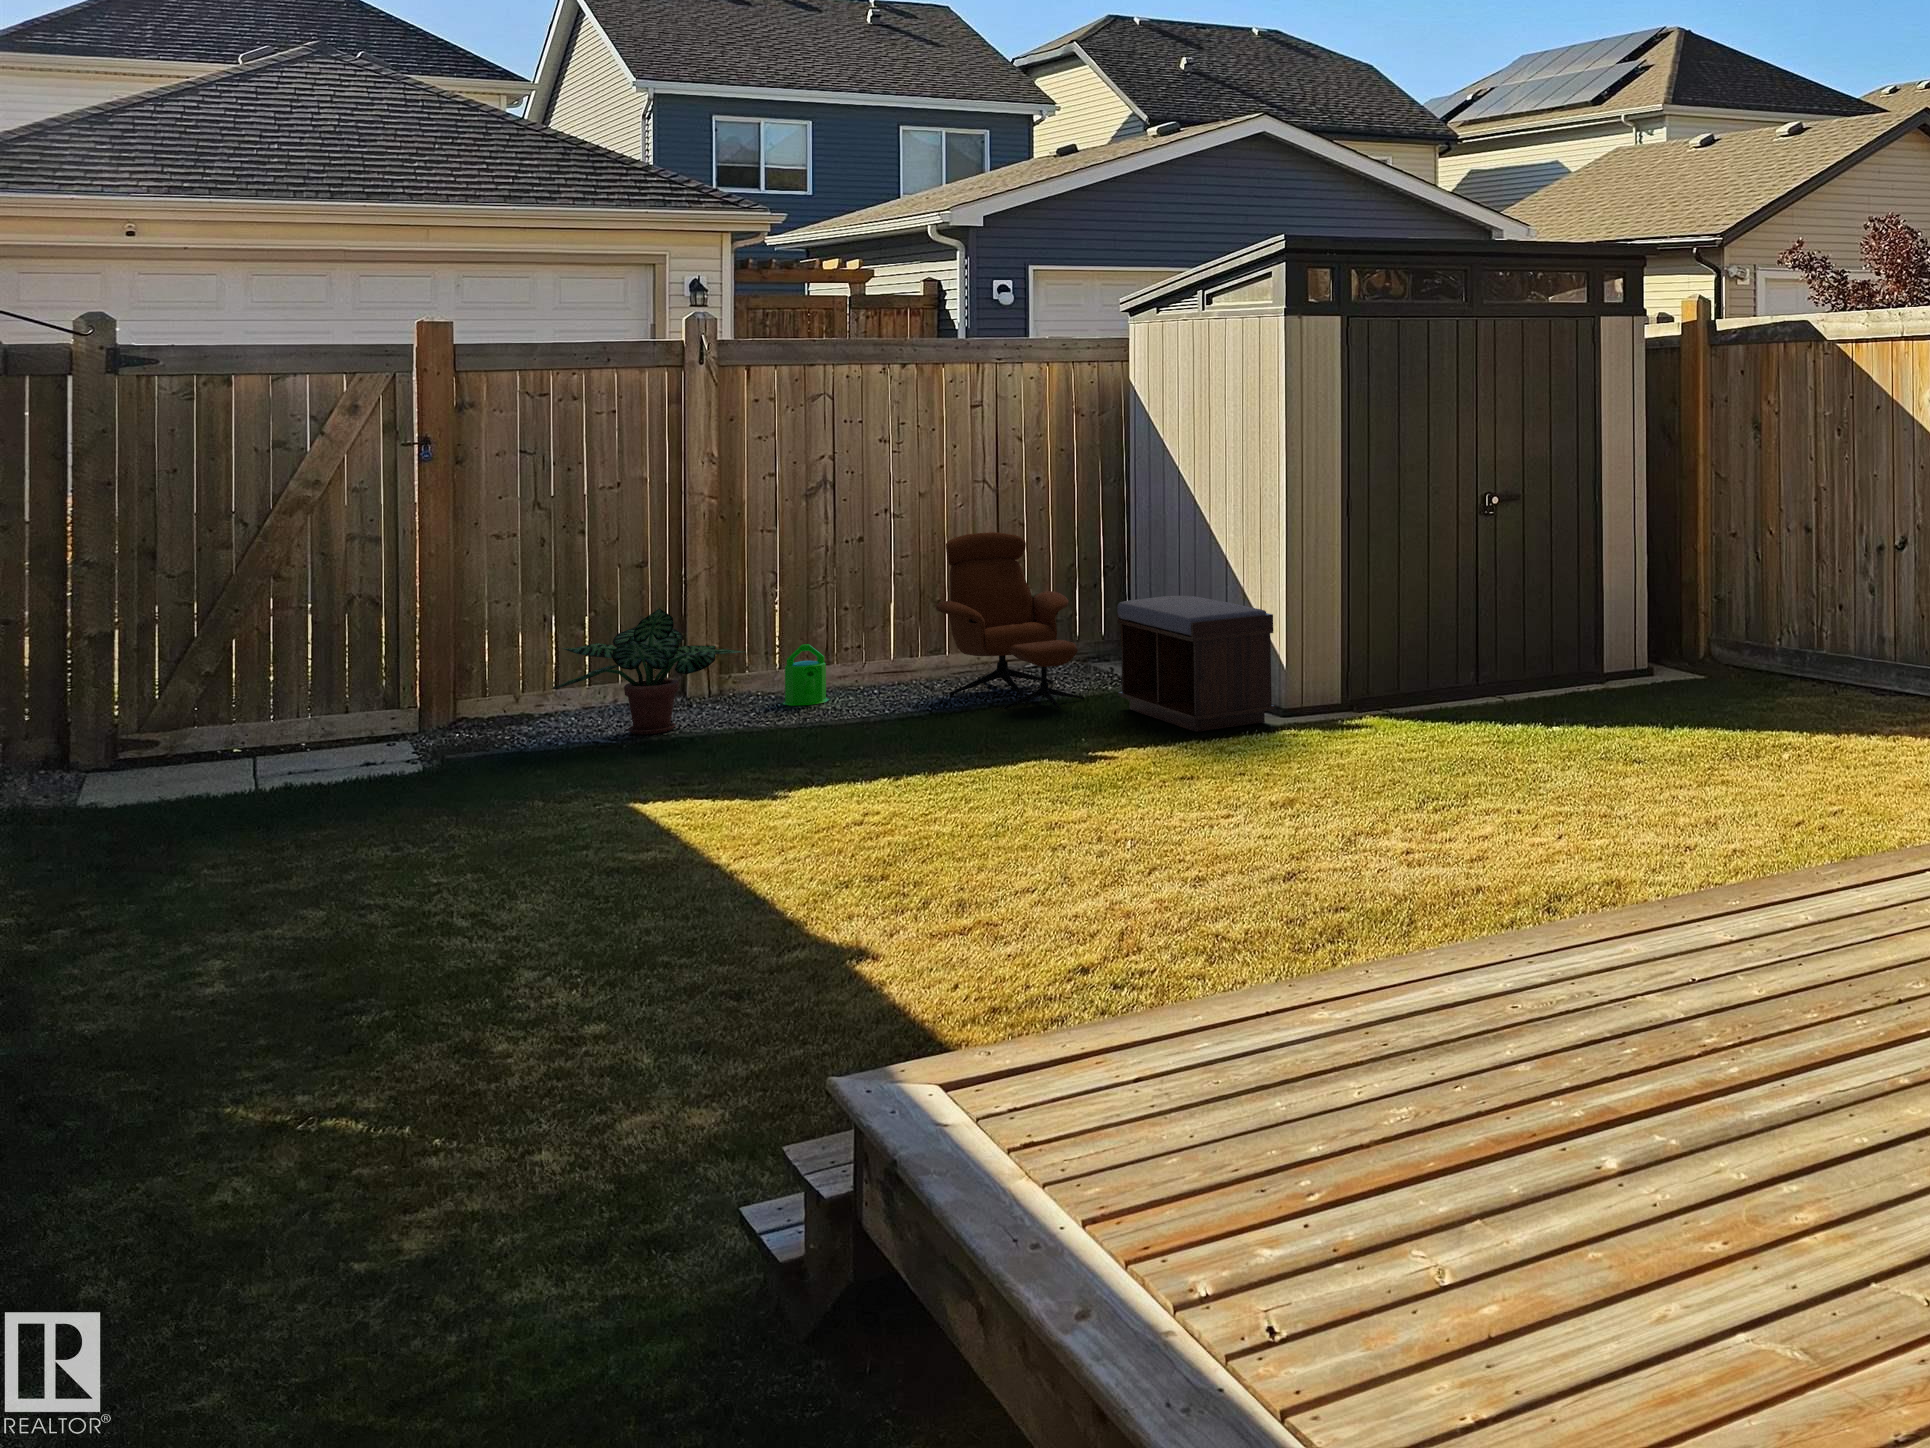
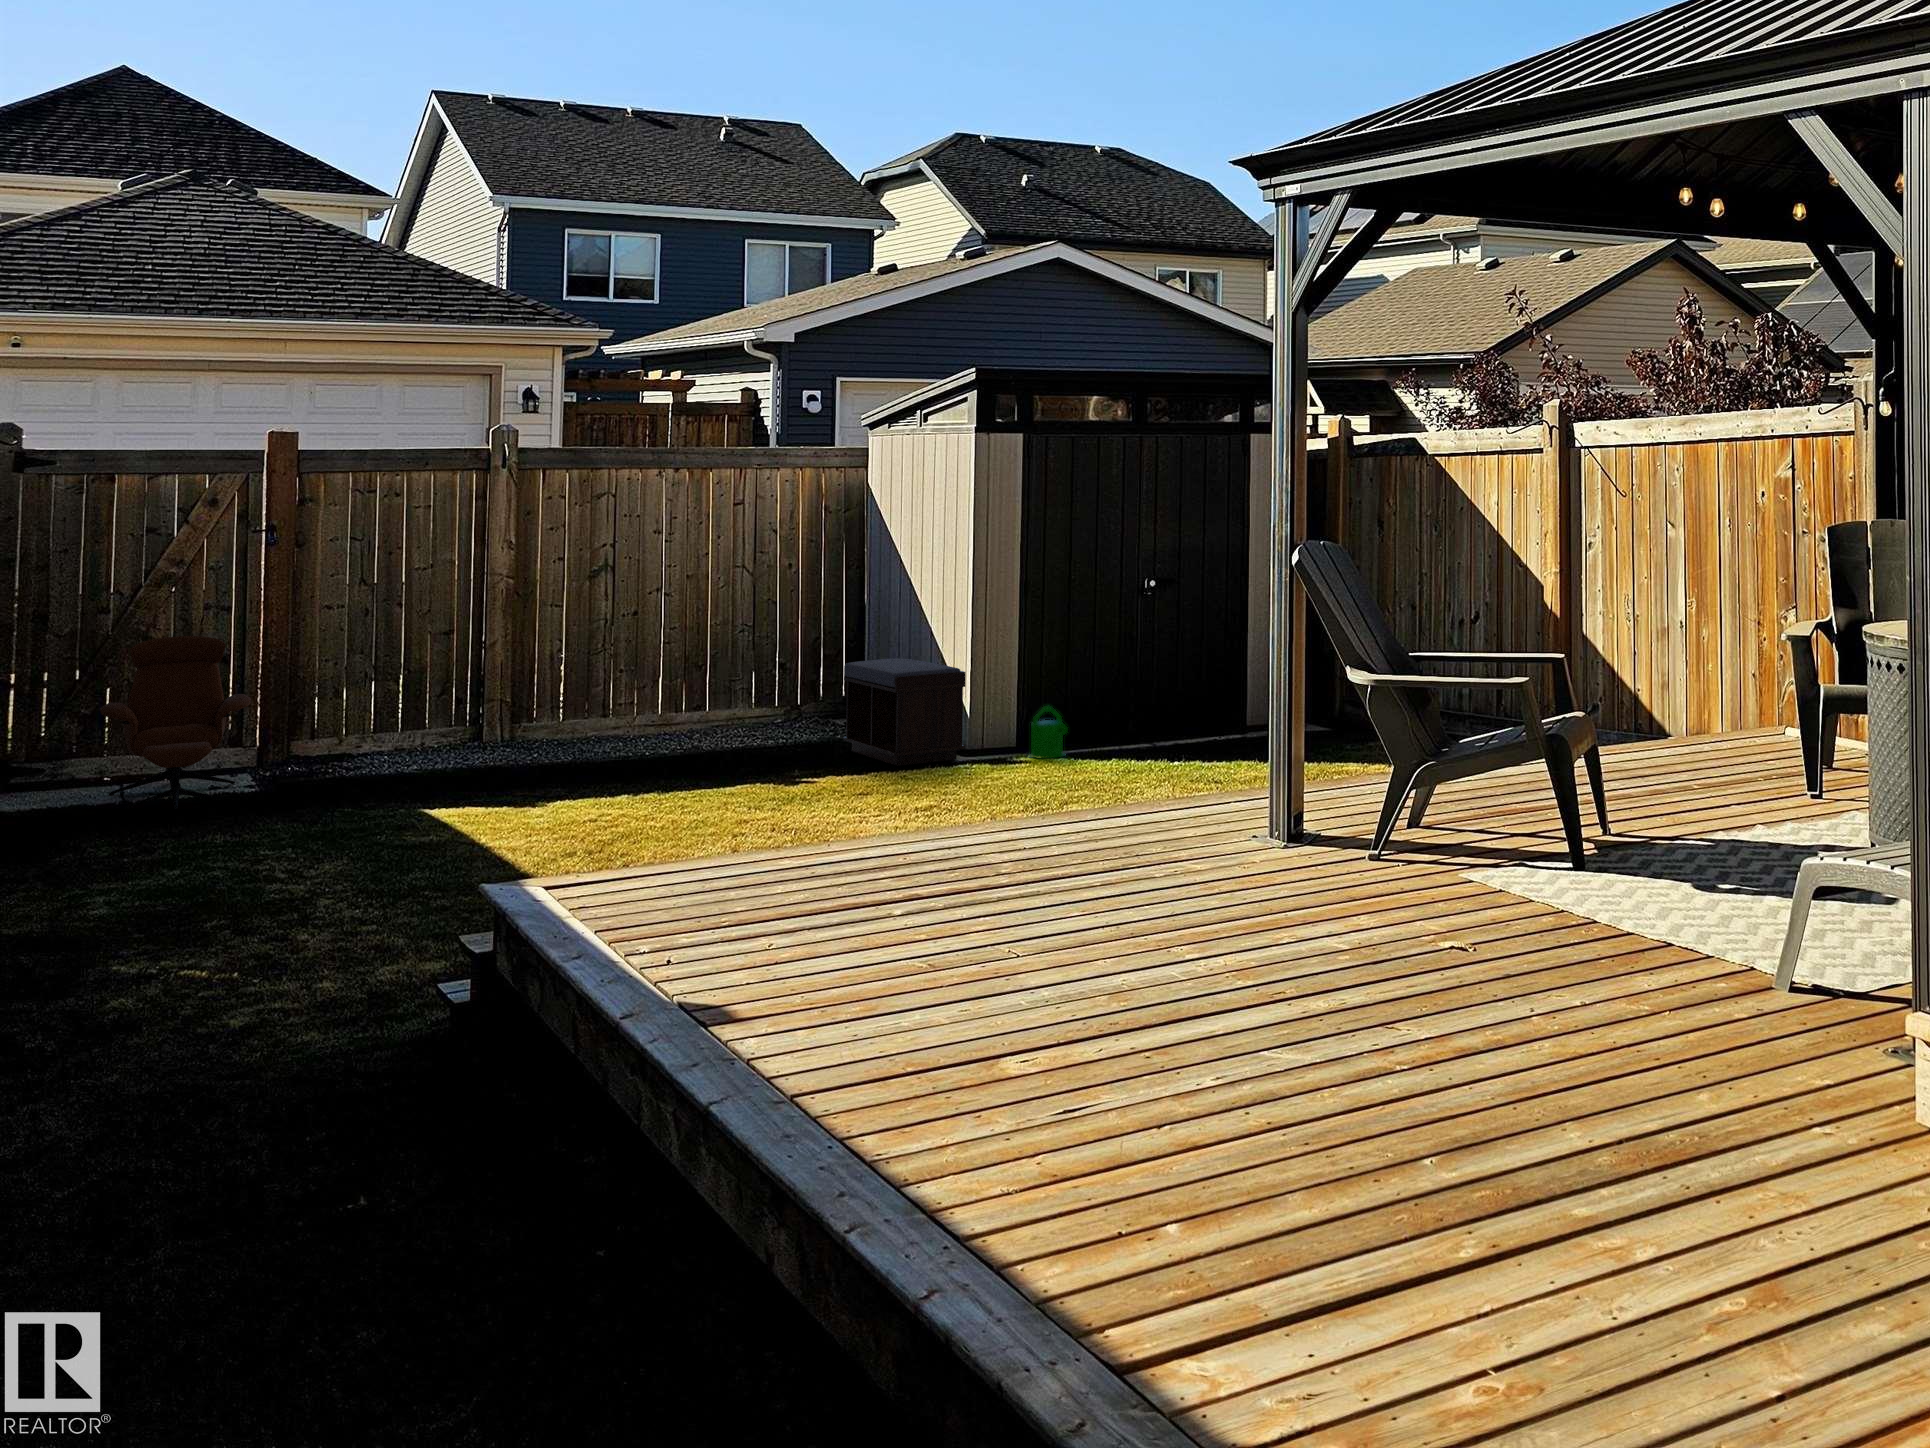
lounge chair: present [936,532,1084,710] -> present [100,636,251,810]
potted plant: present [553,608,744,734] -> none [366,665,532,769]
watering can: present [782,644,829,706] -> present [1029,706,1068,759]

